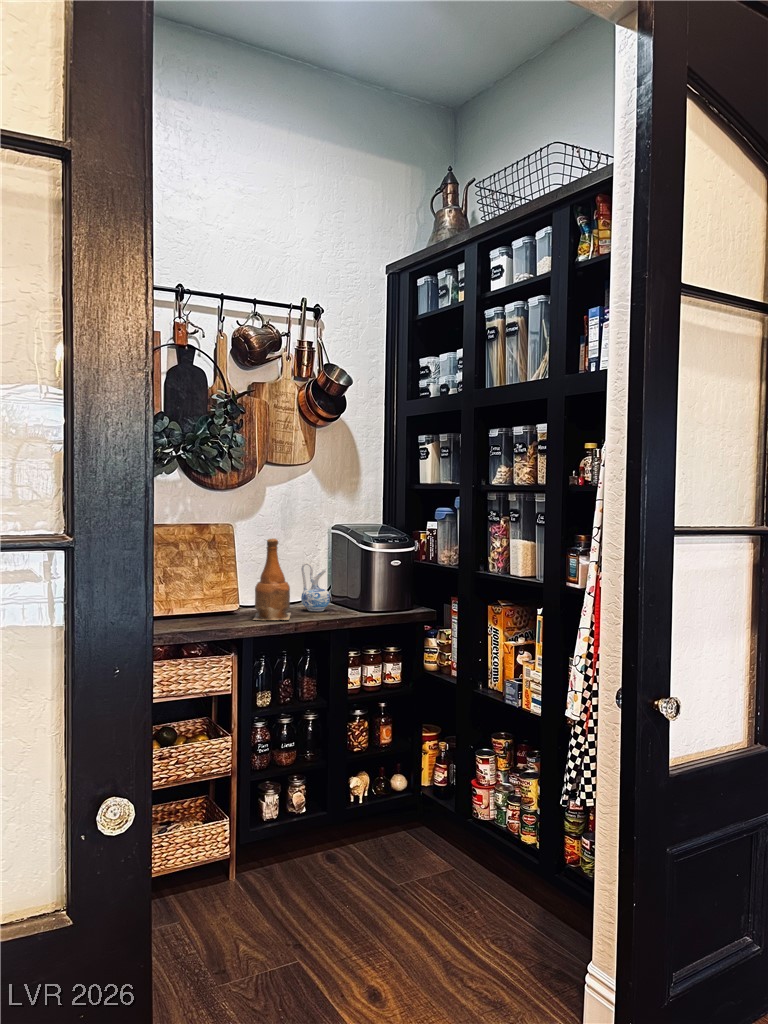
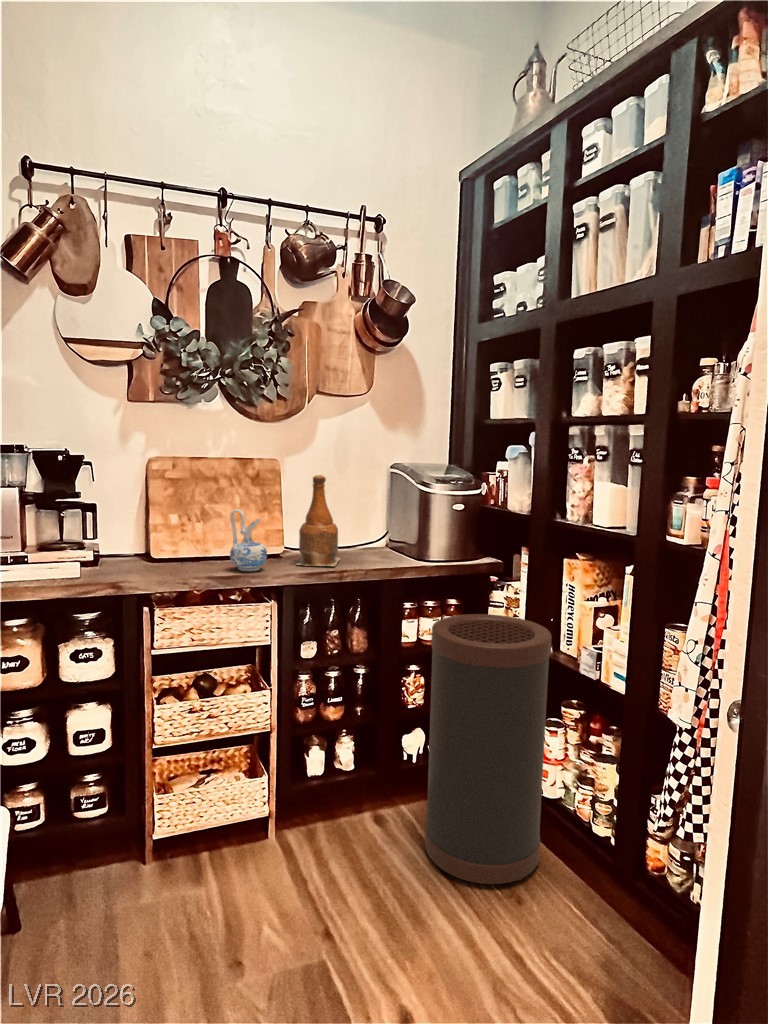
ceramic pitcher: present [301,563,330,611] -> present [230,509,267,571]
trash can: none [375,659,480,895] -> present [425,614,551,884]

